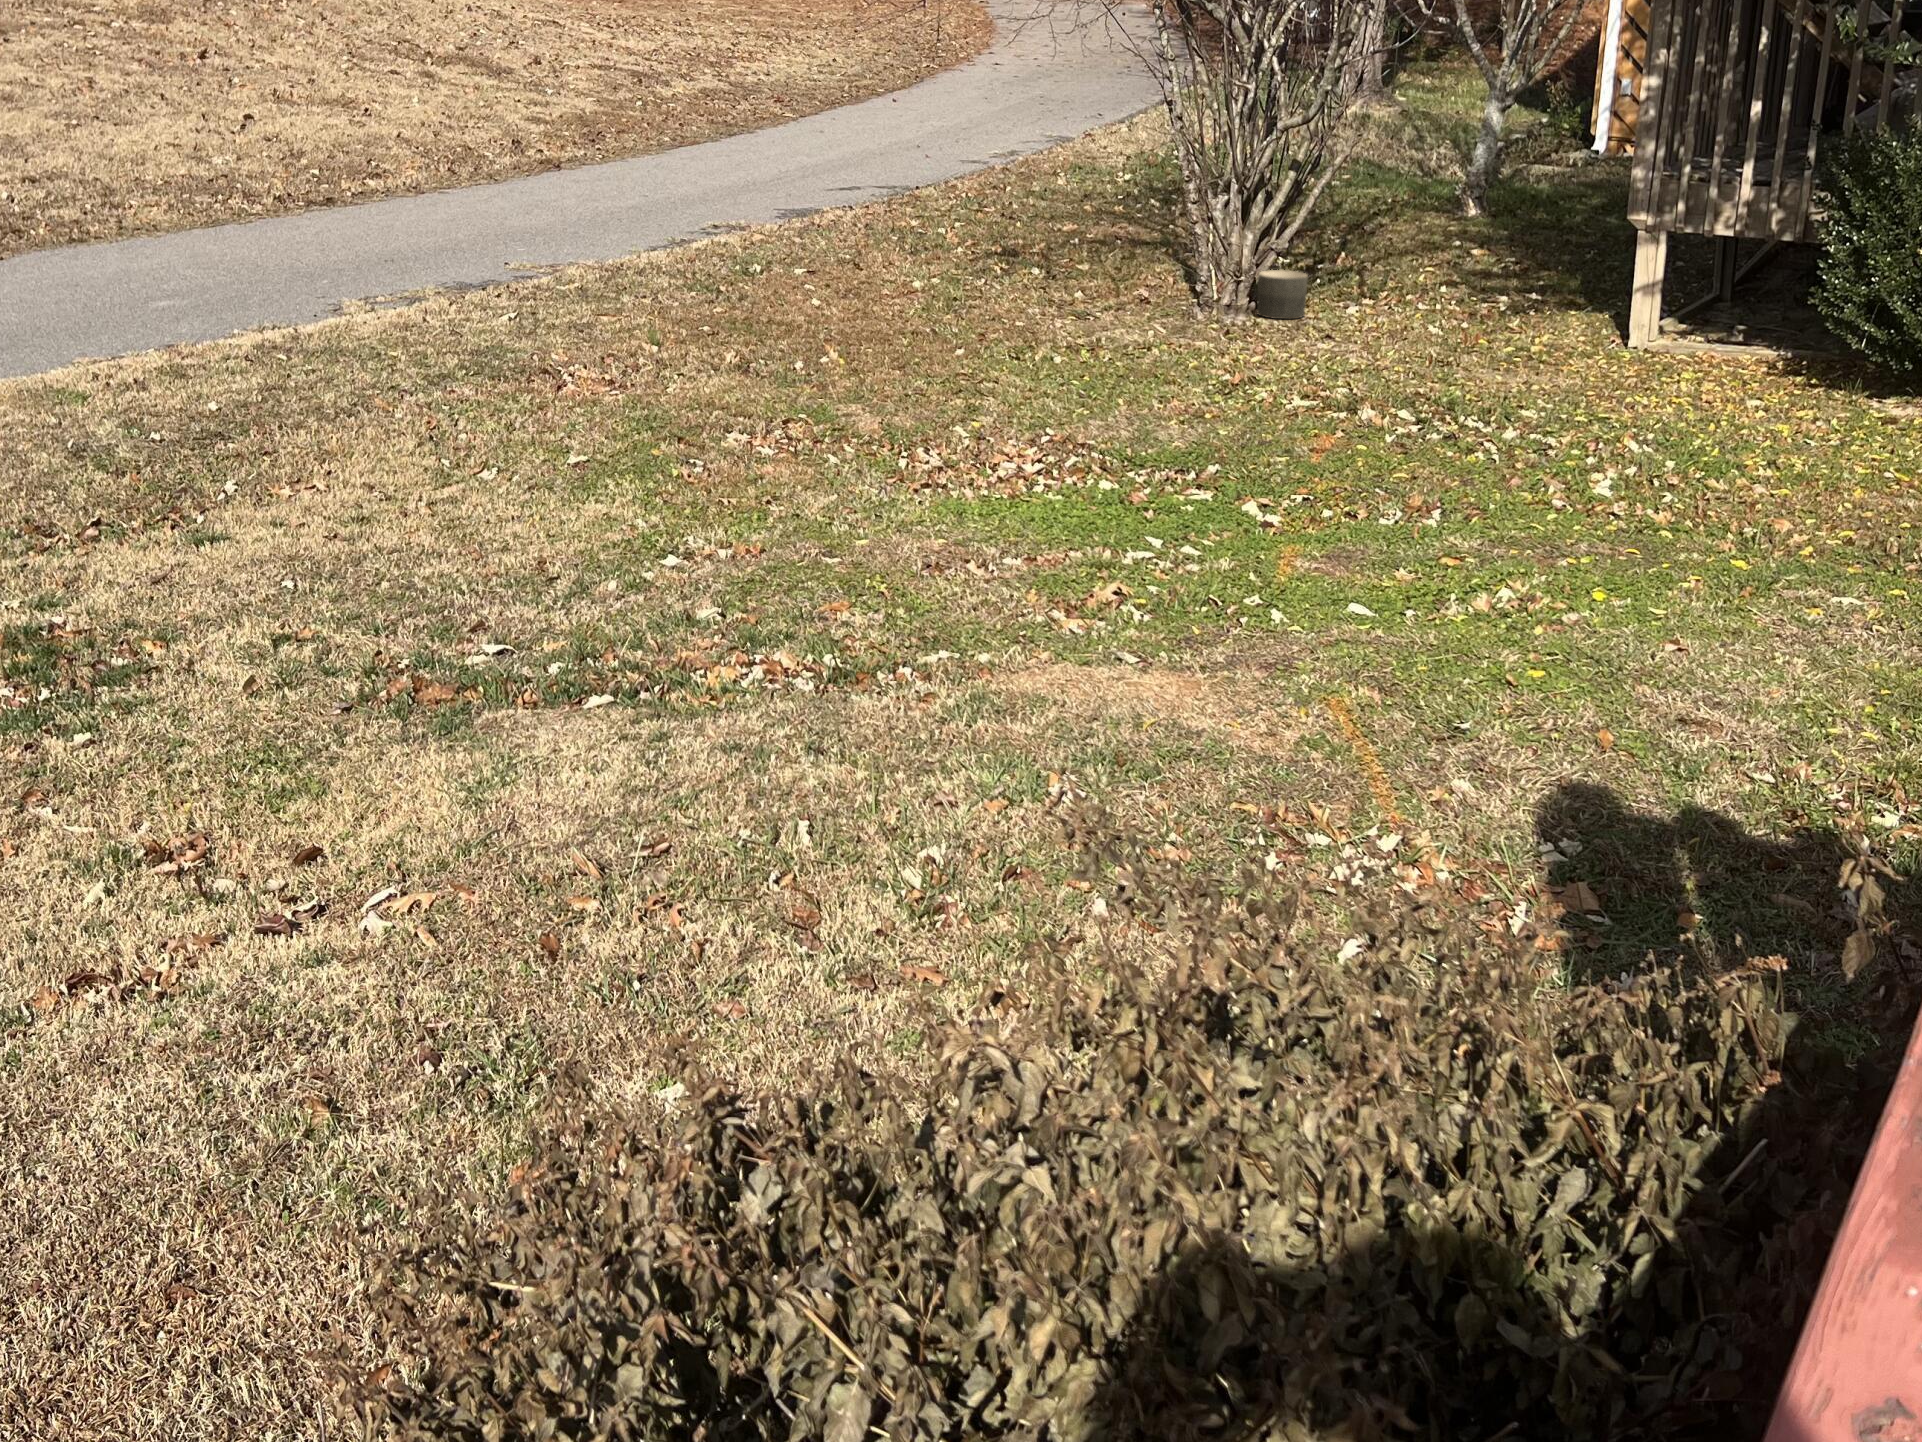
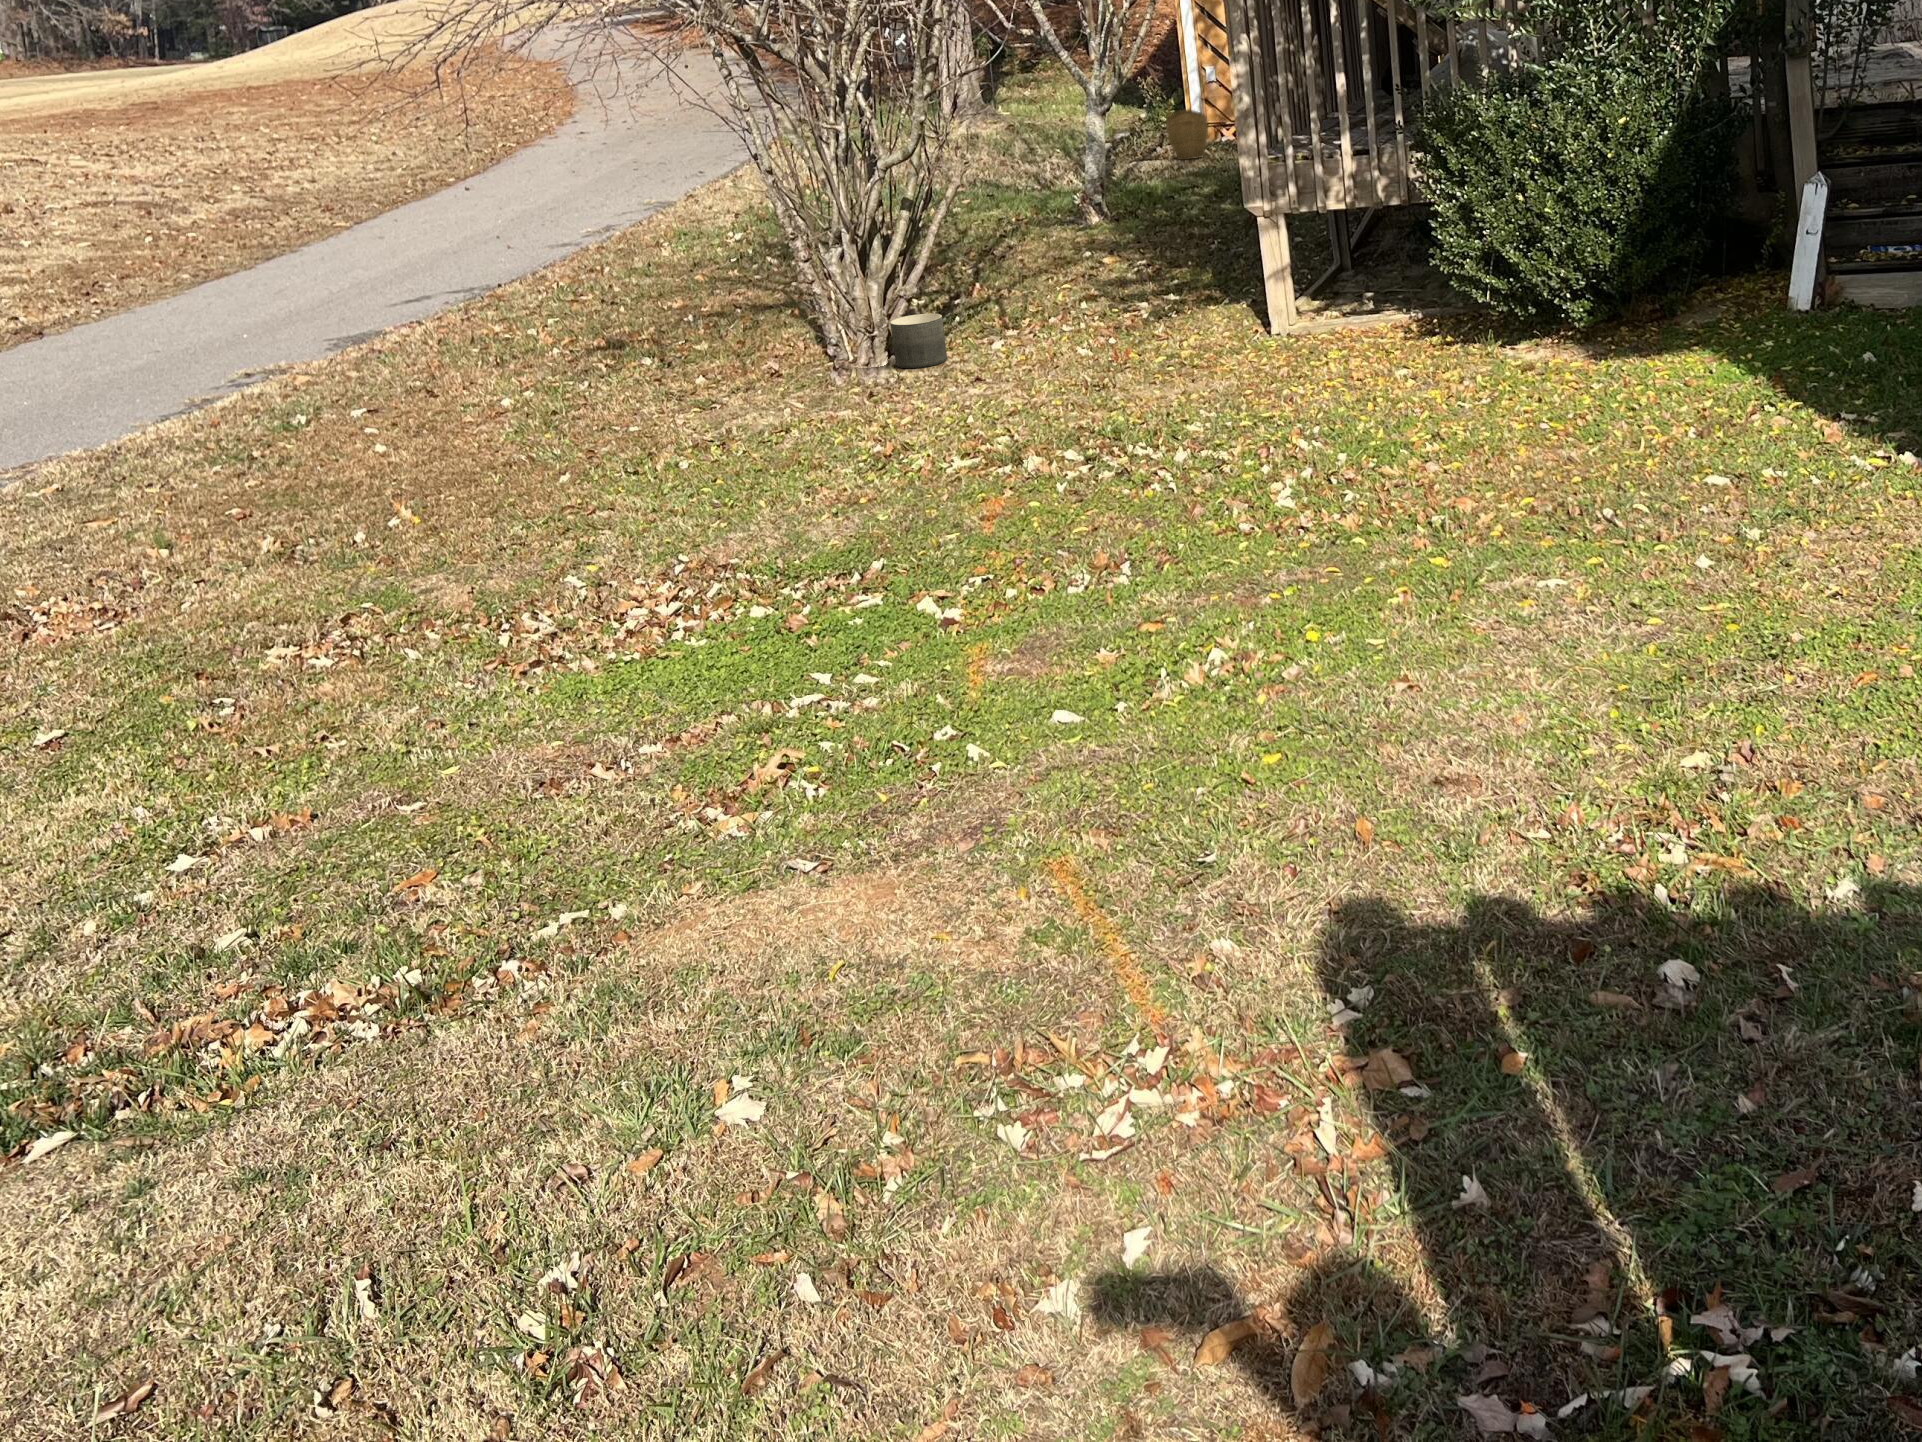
woven basket: none [1570,109,1616,173] -> present [1166,99,1208,160]

